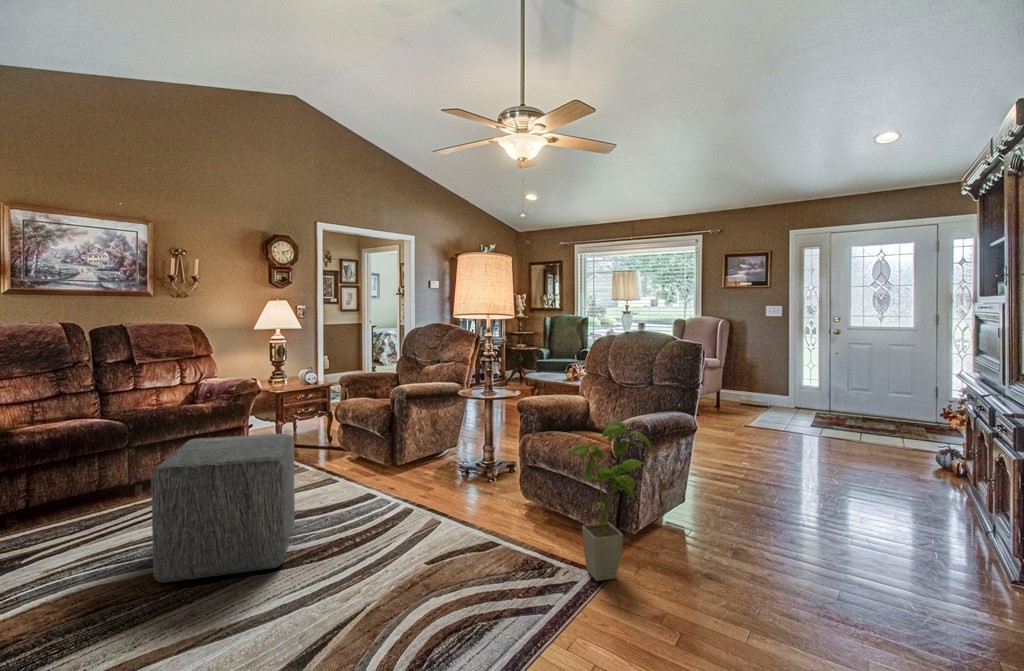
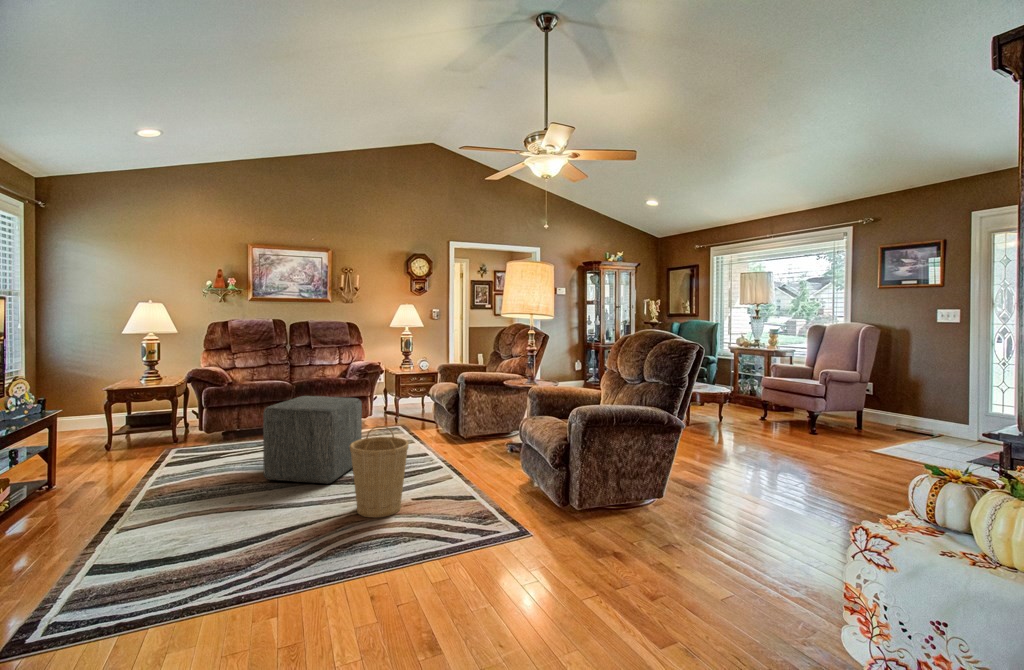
house plant: present [570,420,652,581] -> none [502,402,570,532]
basket: none [354,472,438,610] -> present [350,426,409,518]

